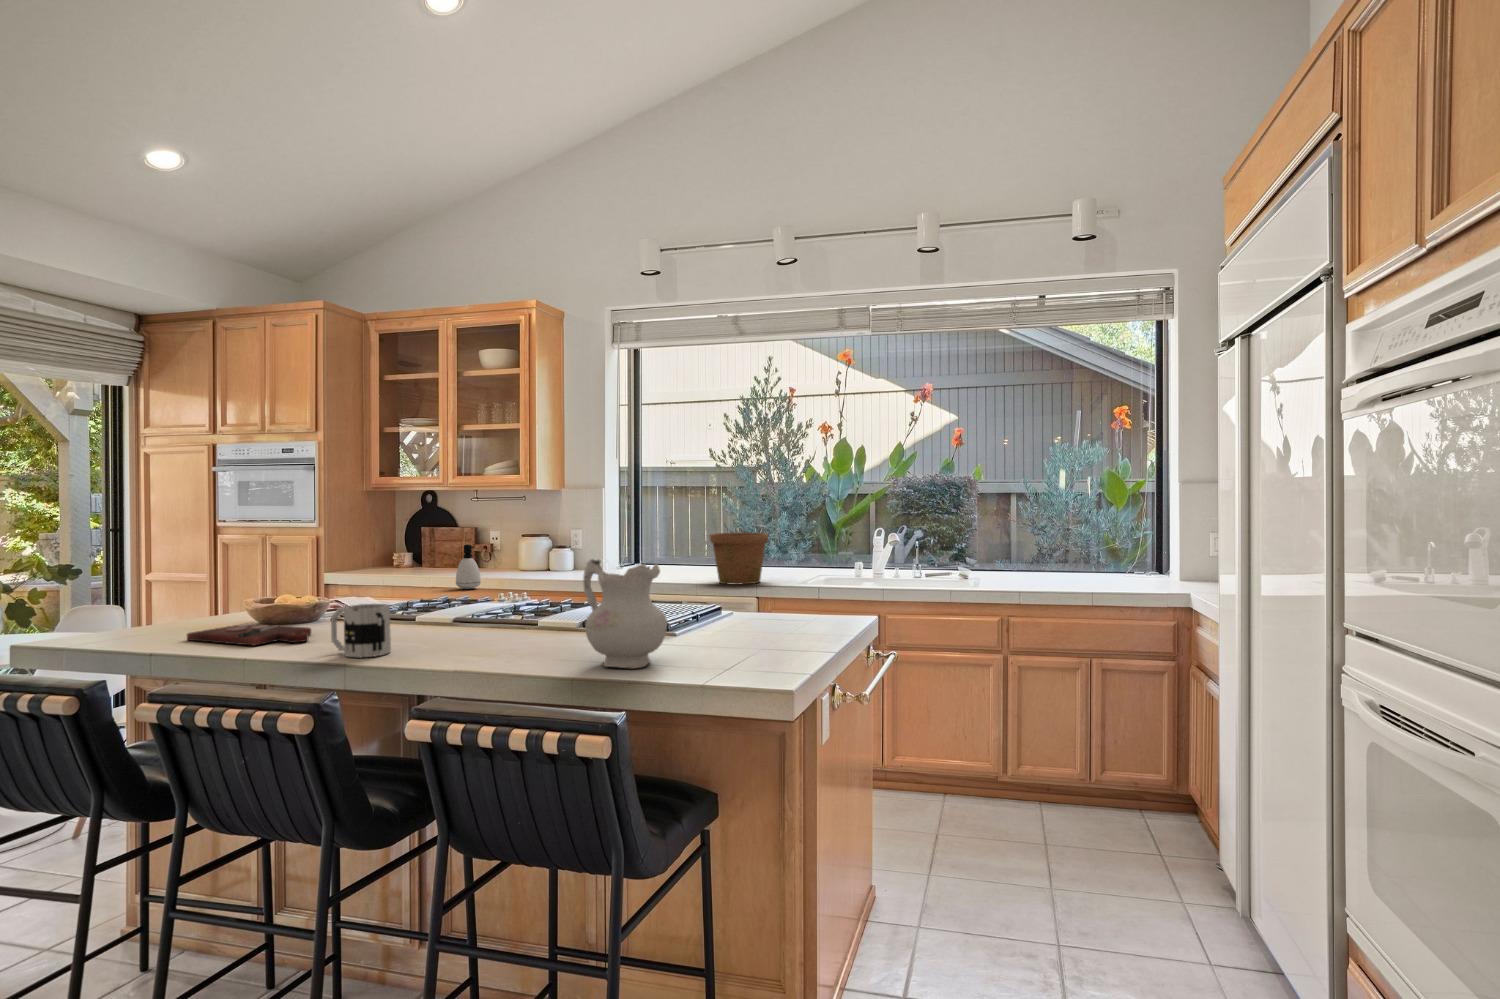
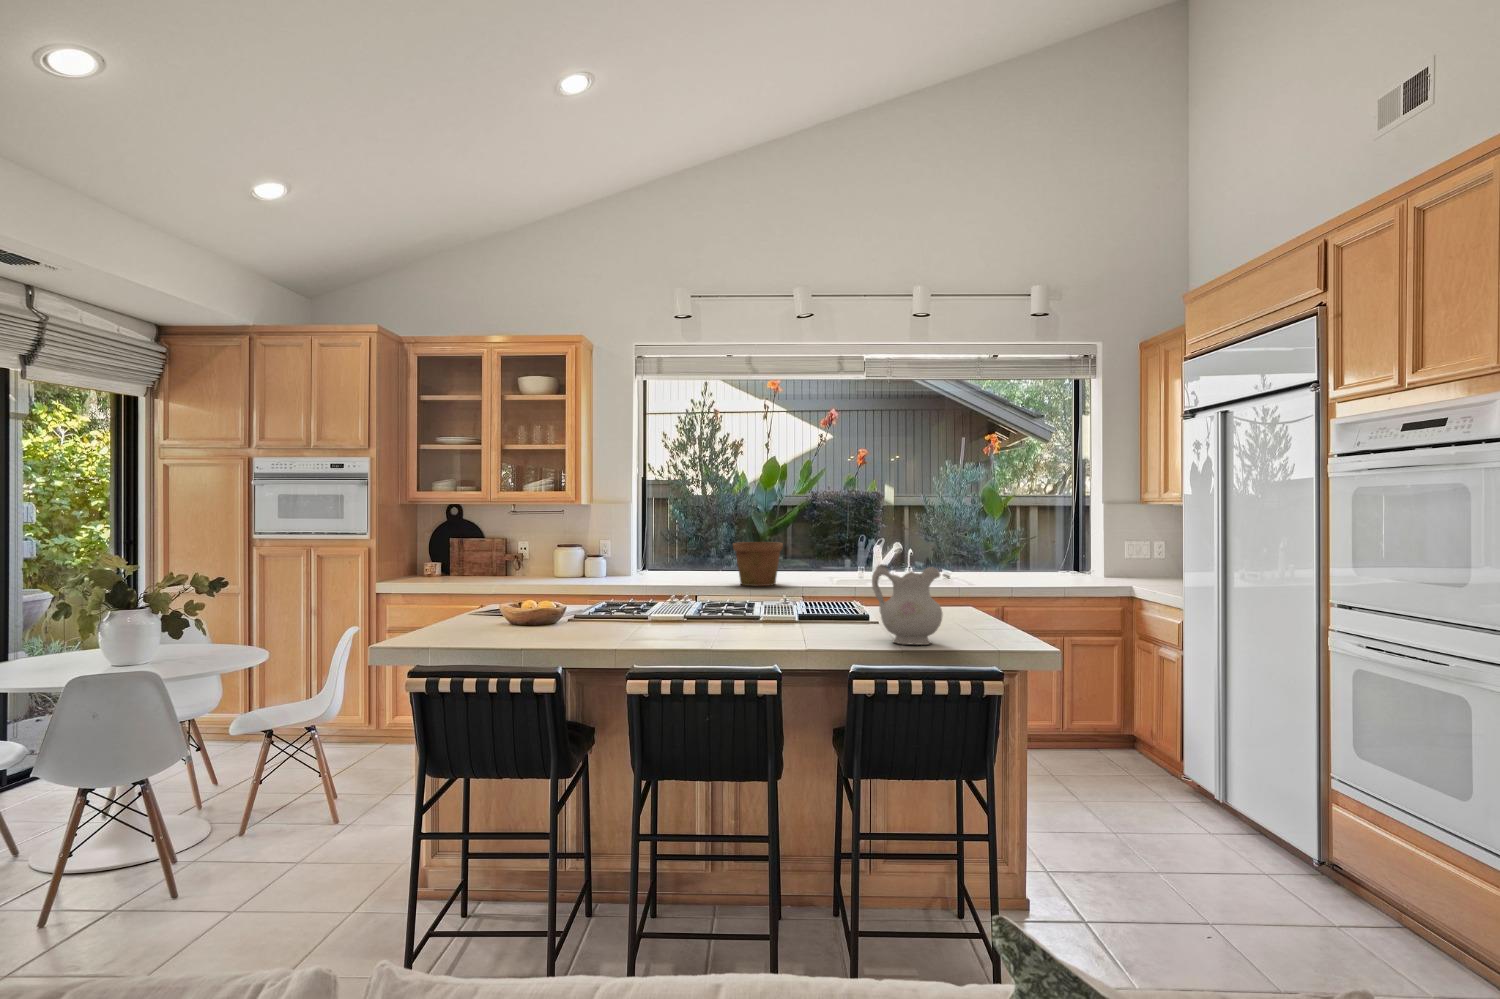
soap dispenser: present [456,544,481,589] -> none [521,554,543,595]
mug: present [331,604,391,658] -> none [660,603,709,646]
cutting board: present [187,623,311,645] -> none [498,625,611,641]

